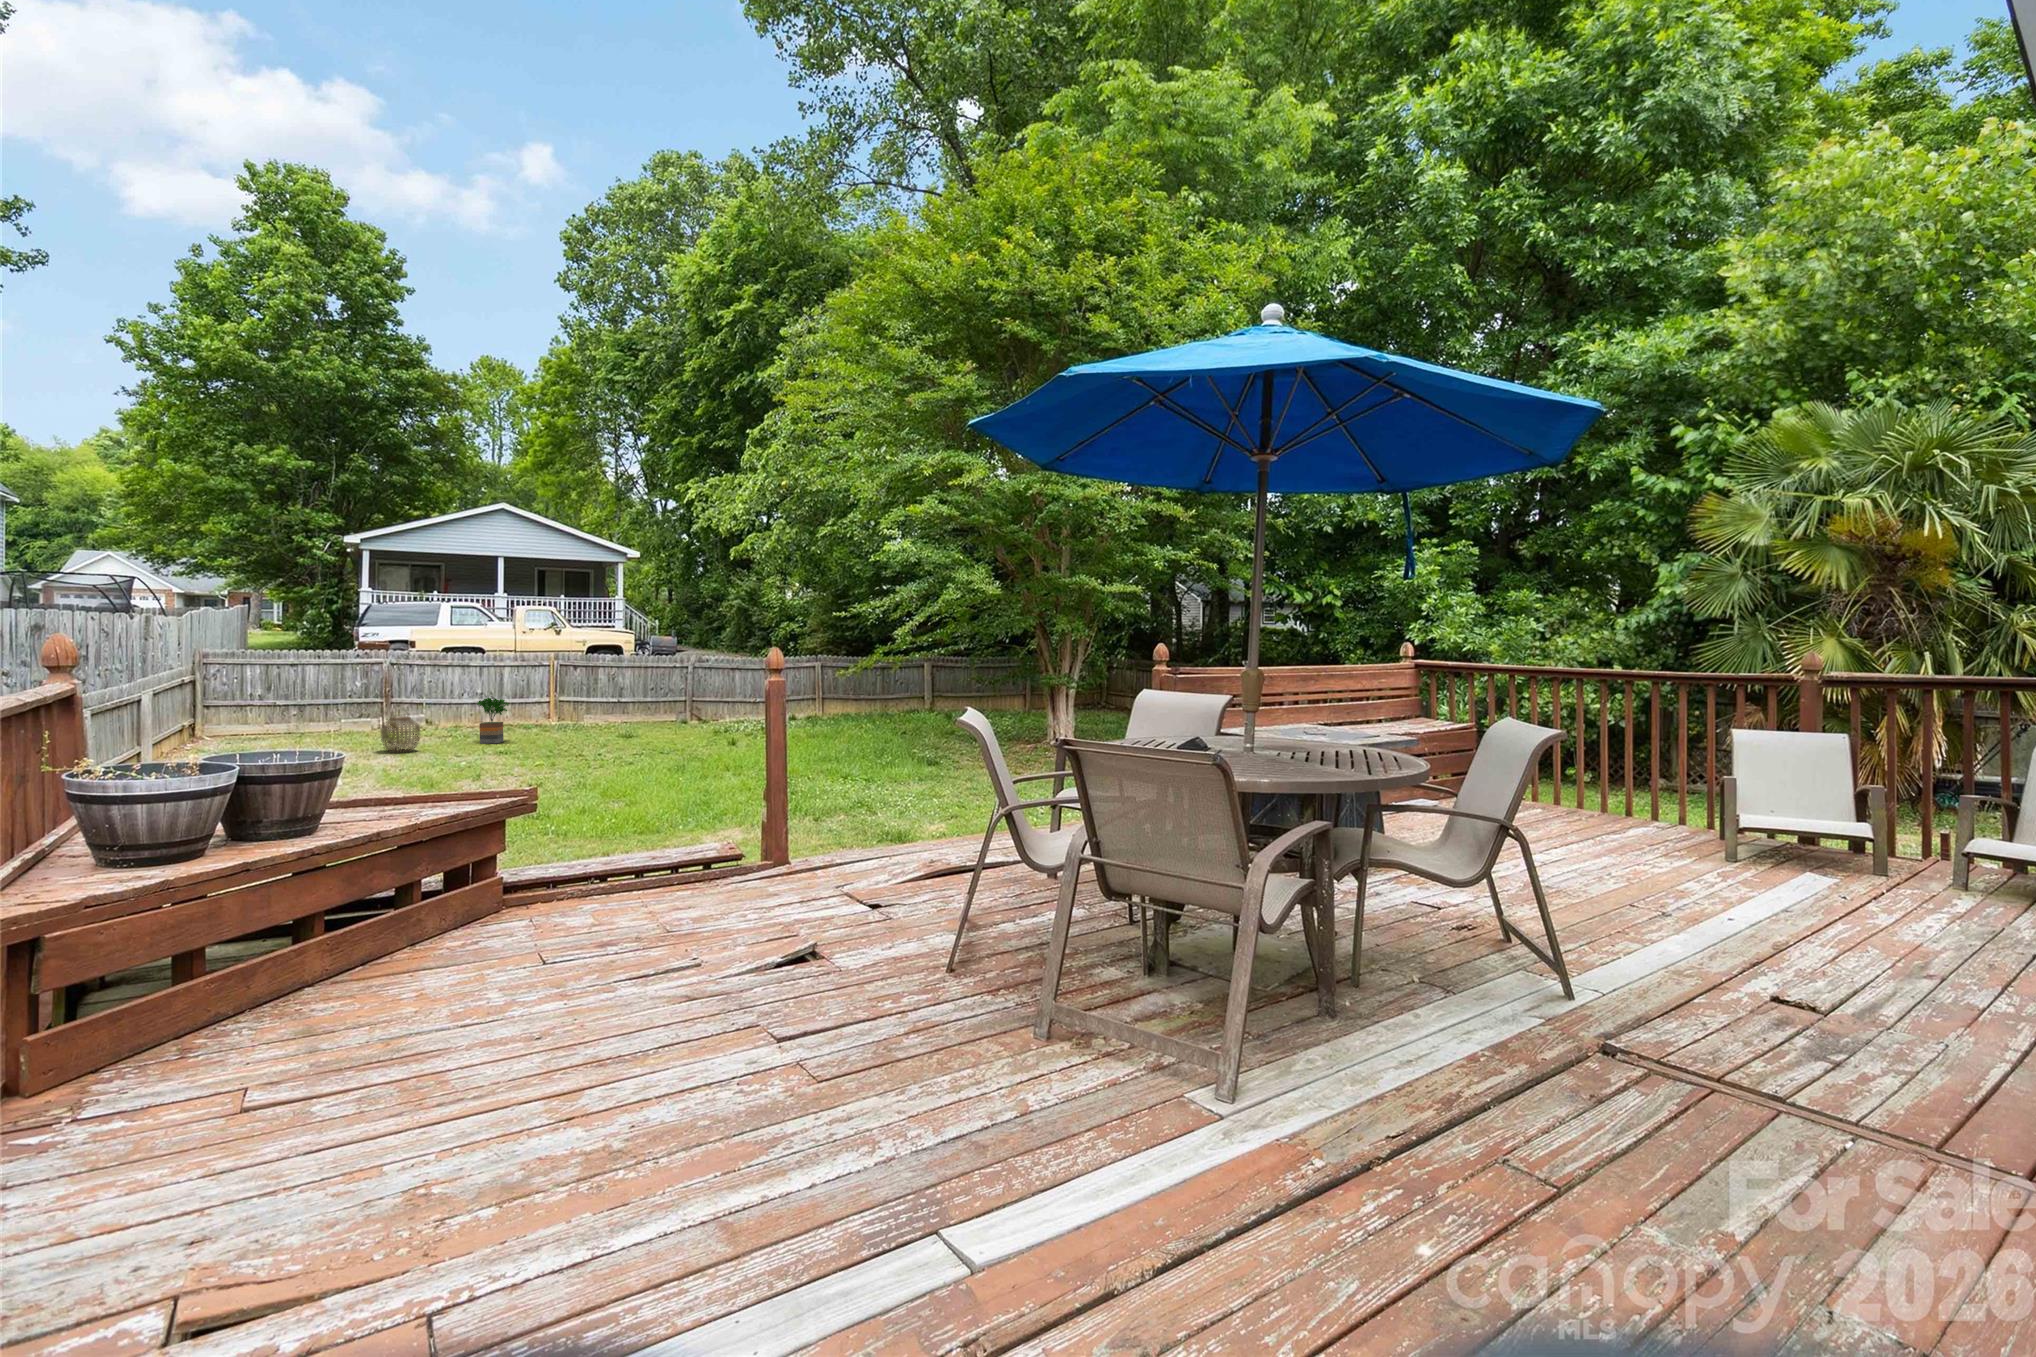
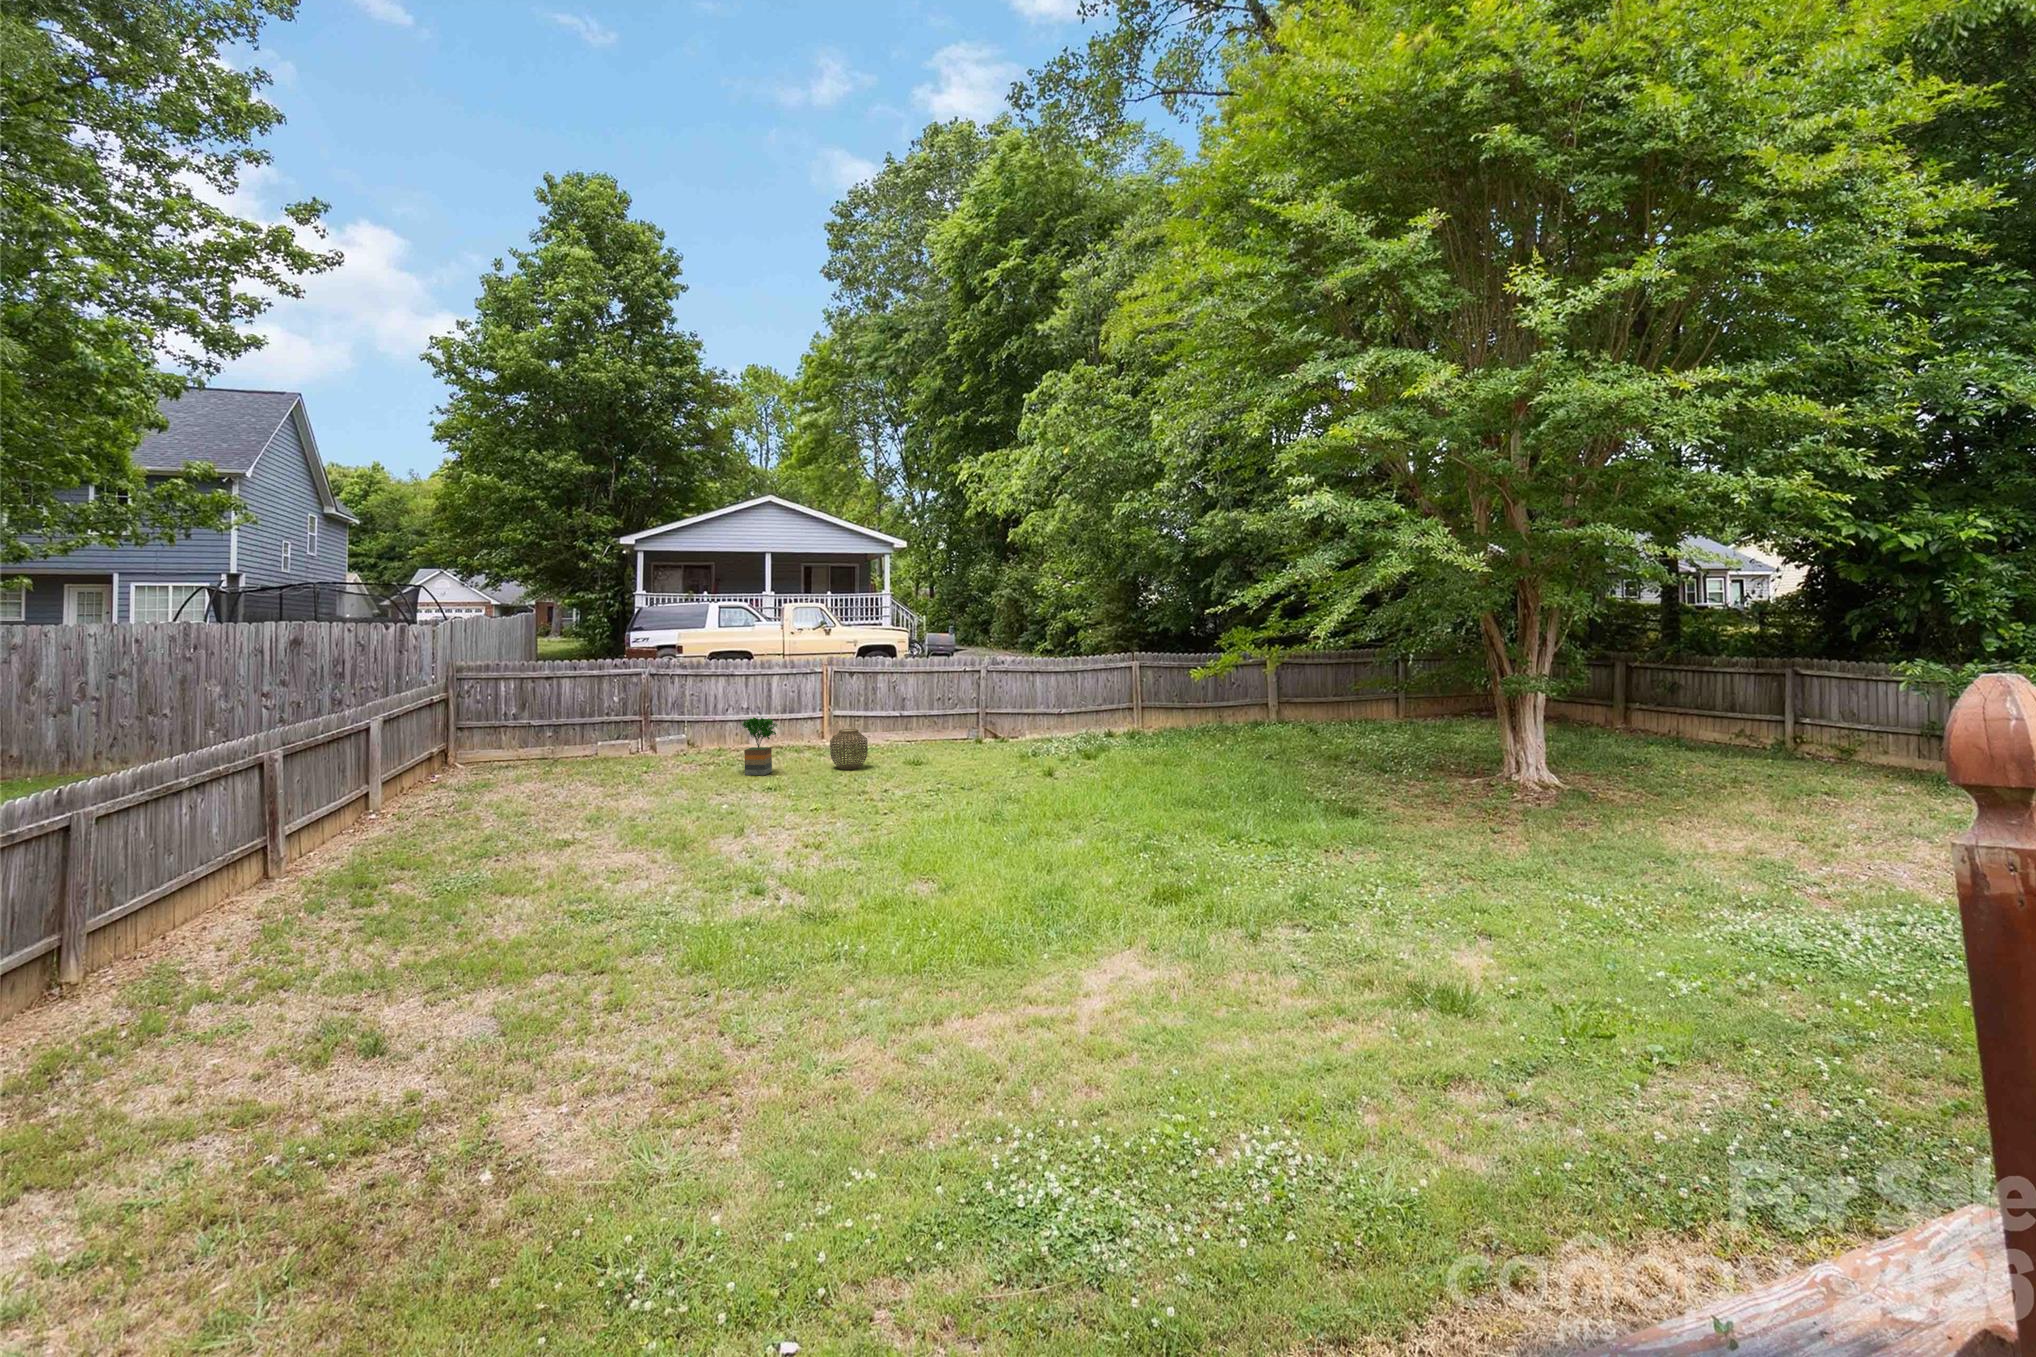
woven basket: present [381,716,420,752] -> present [830,729,868,769]

